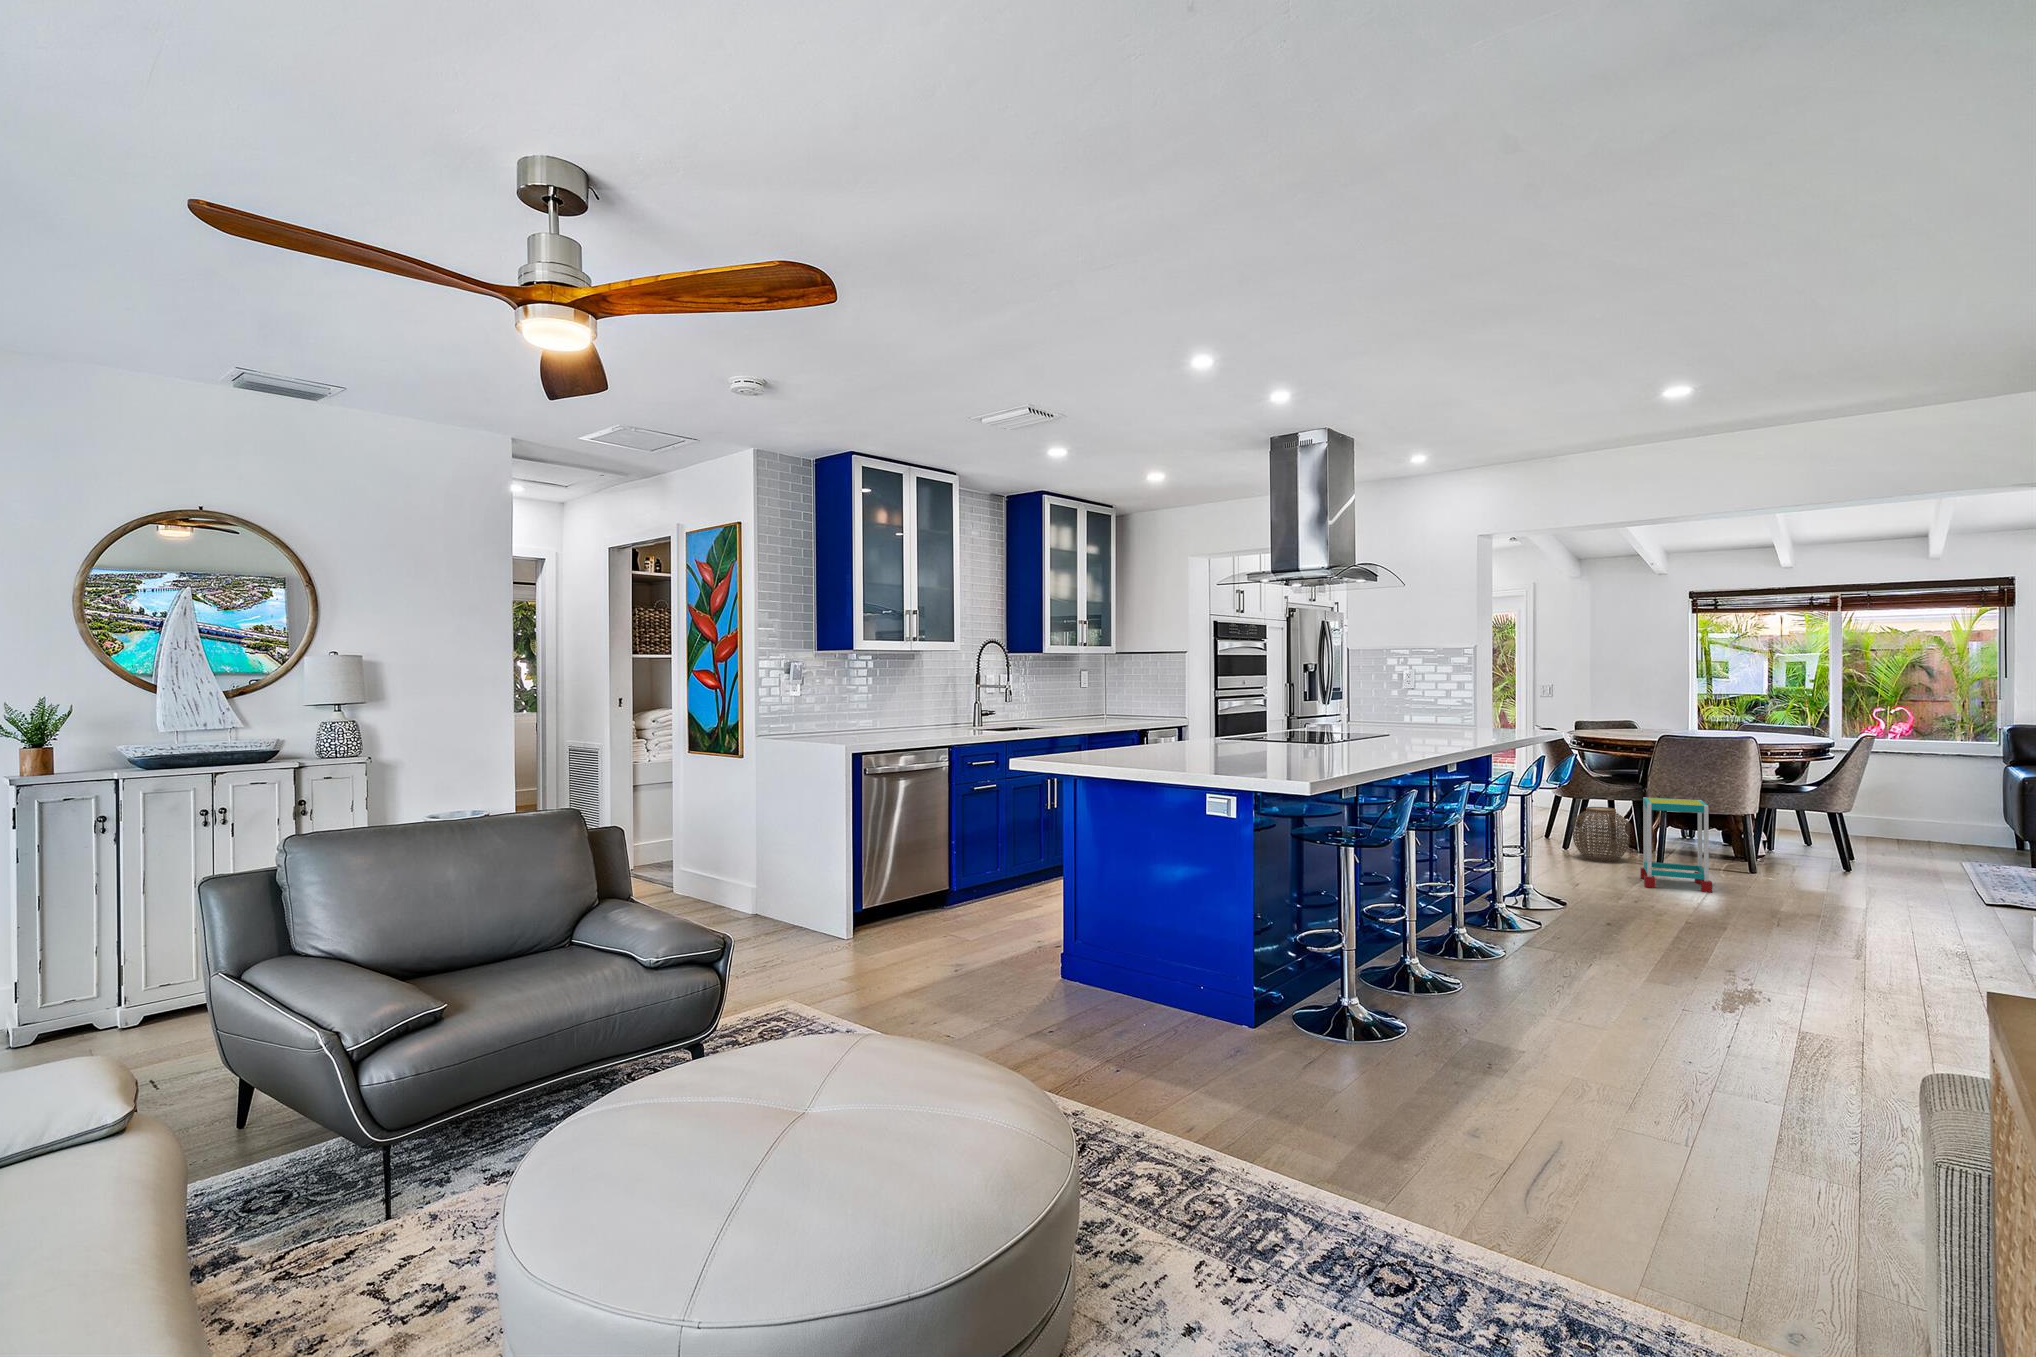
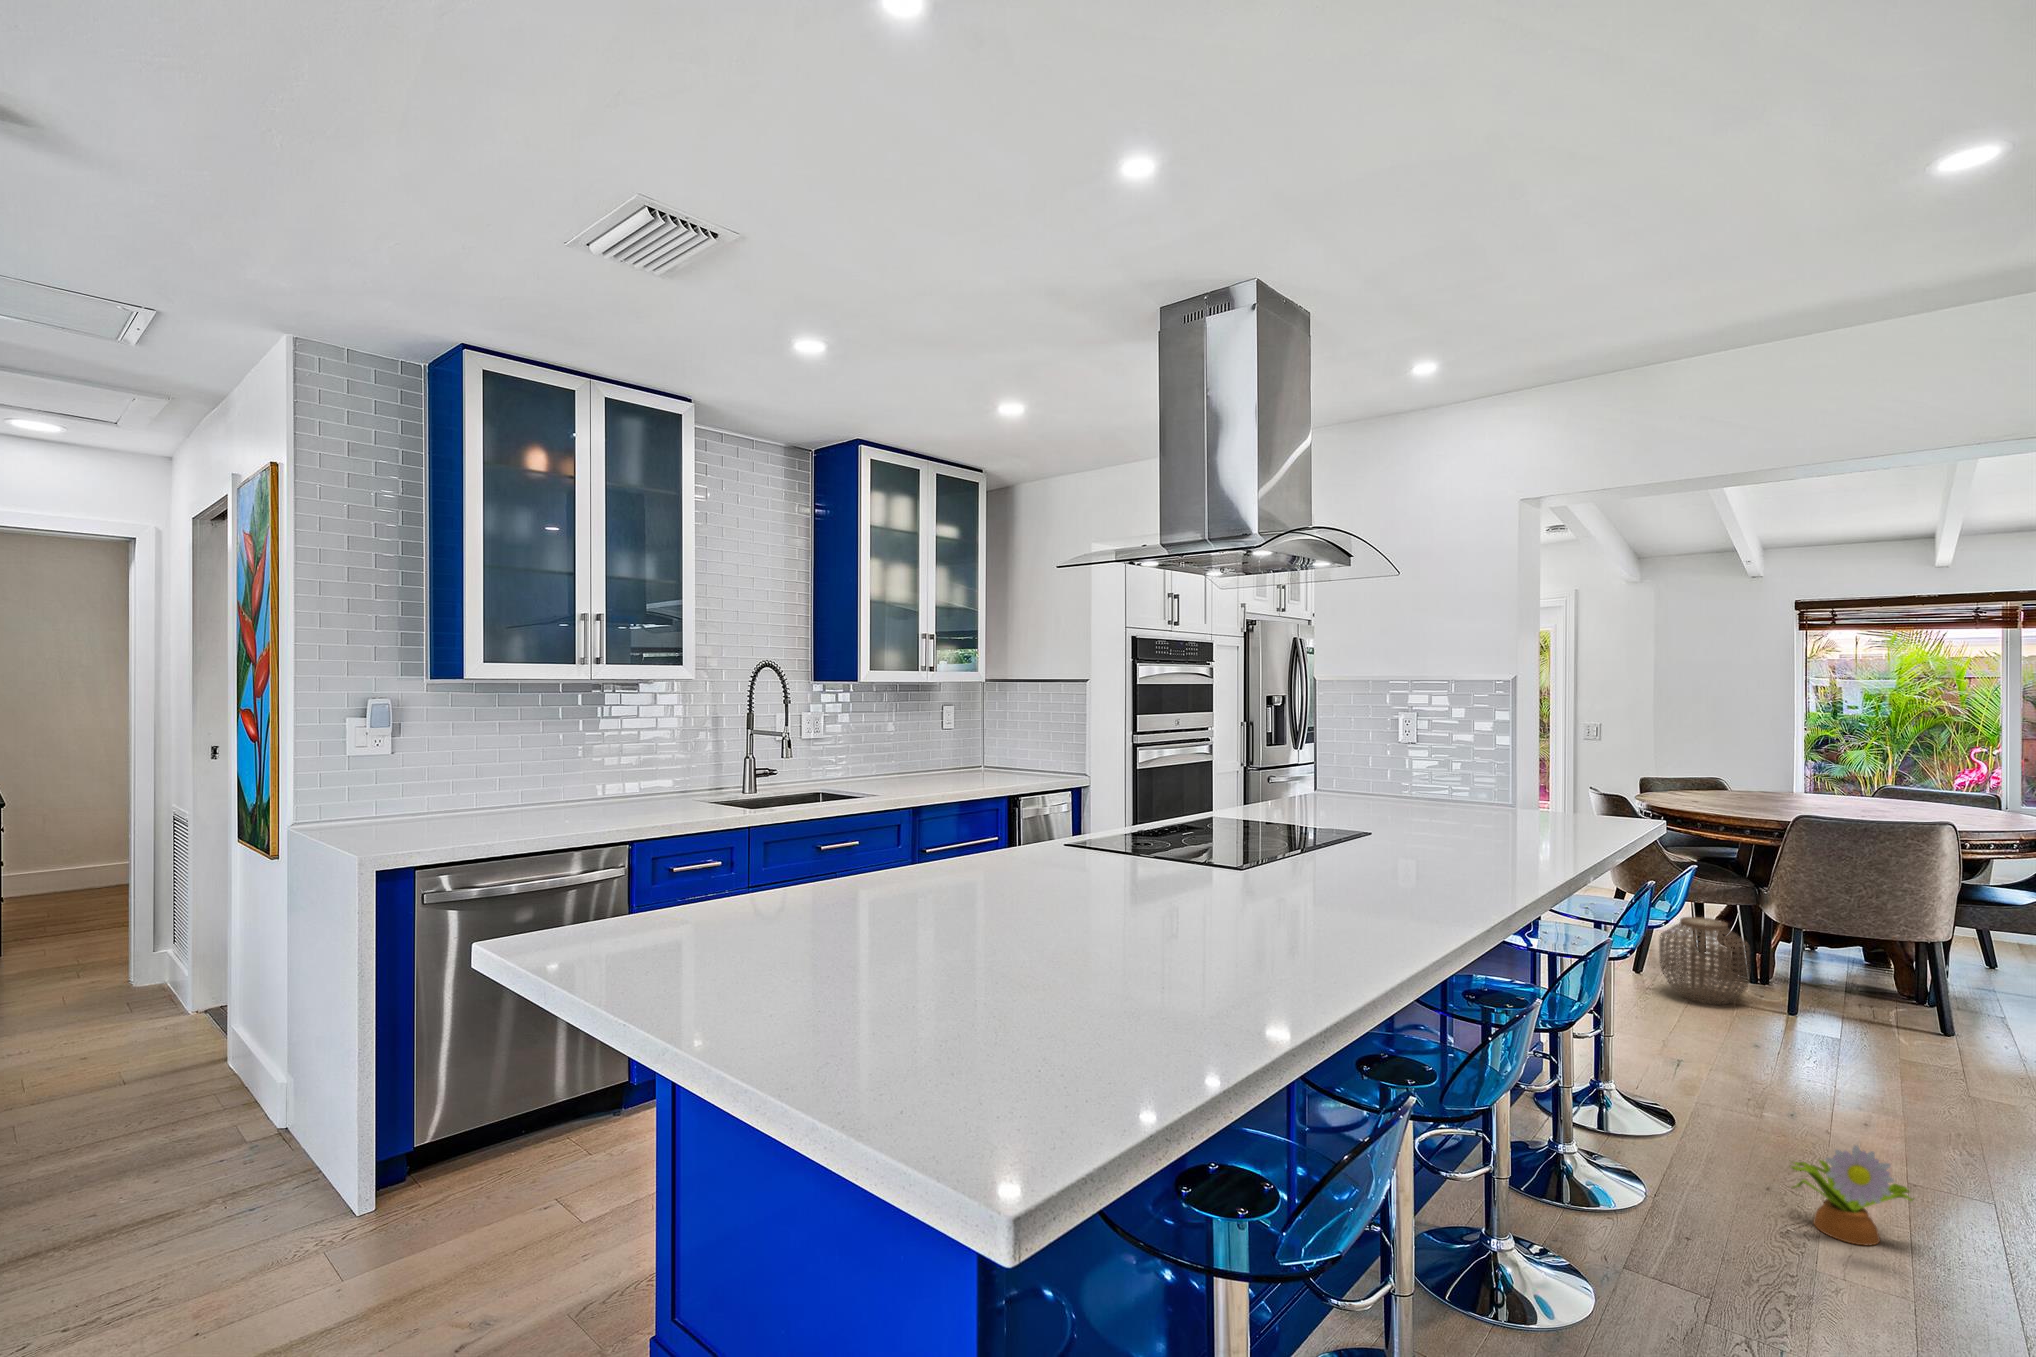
side table: present [1640,797,1712,893] -> none [1782,918,1919,1091]
decorative plant: none [1611,886,1673,938] -> present [1791,1145,1913,1245]

